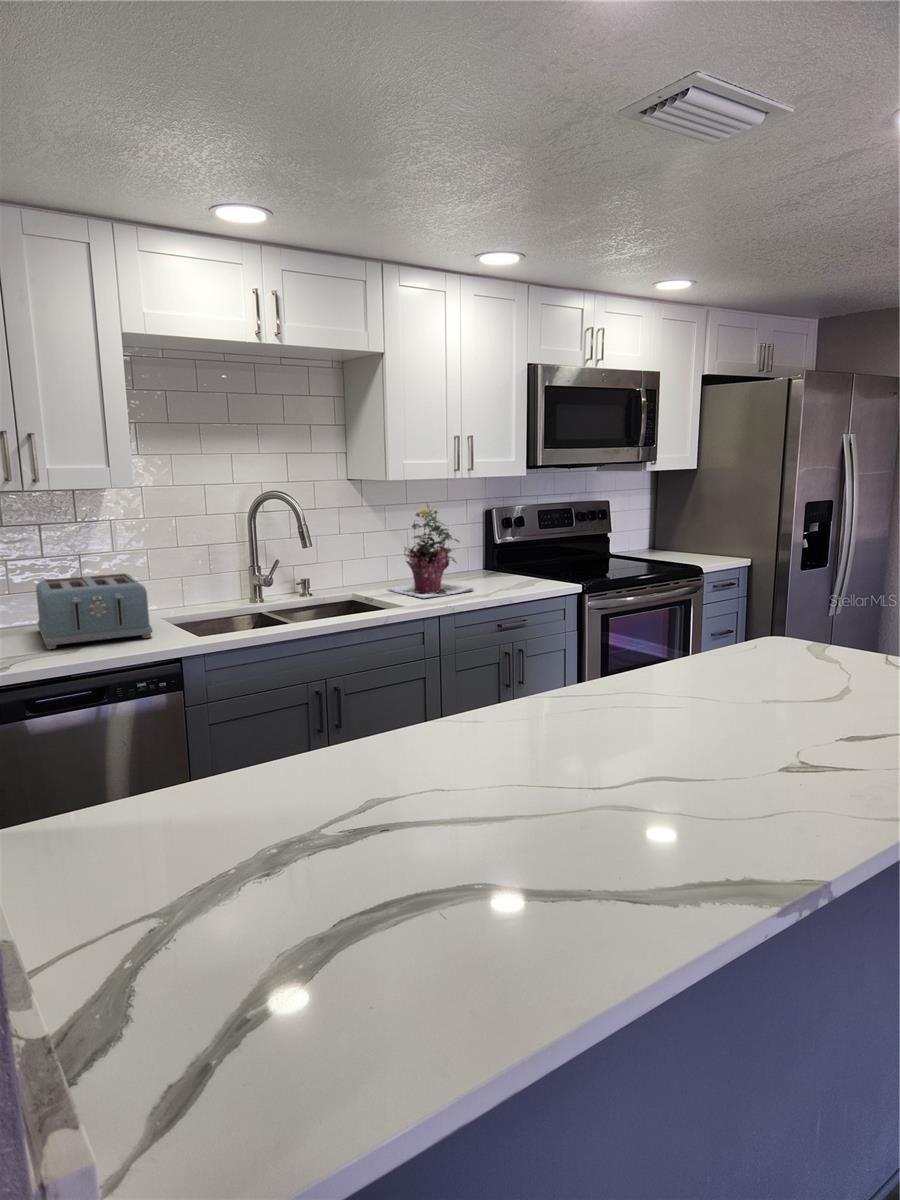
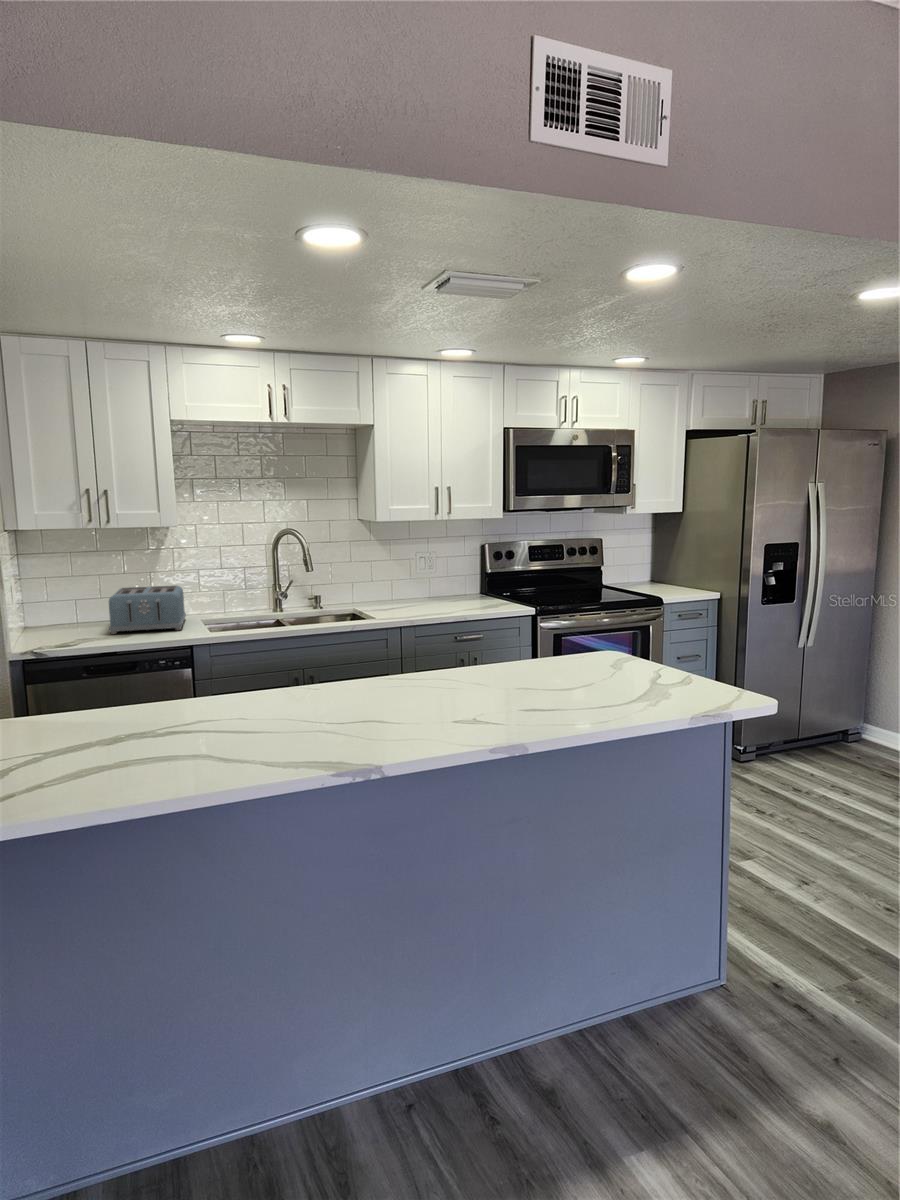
potted plant: present [387,506,474,598] -> none [382,540,447,613]

